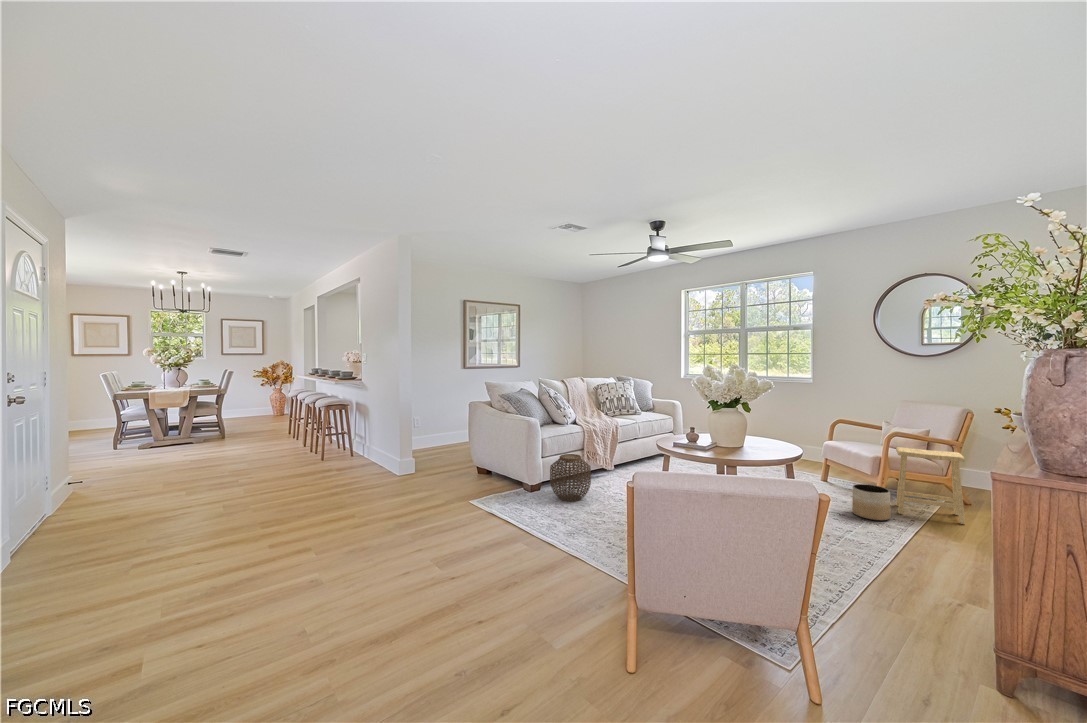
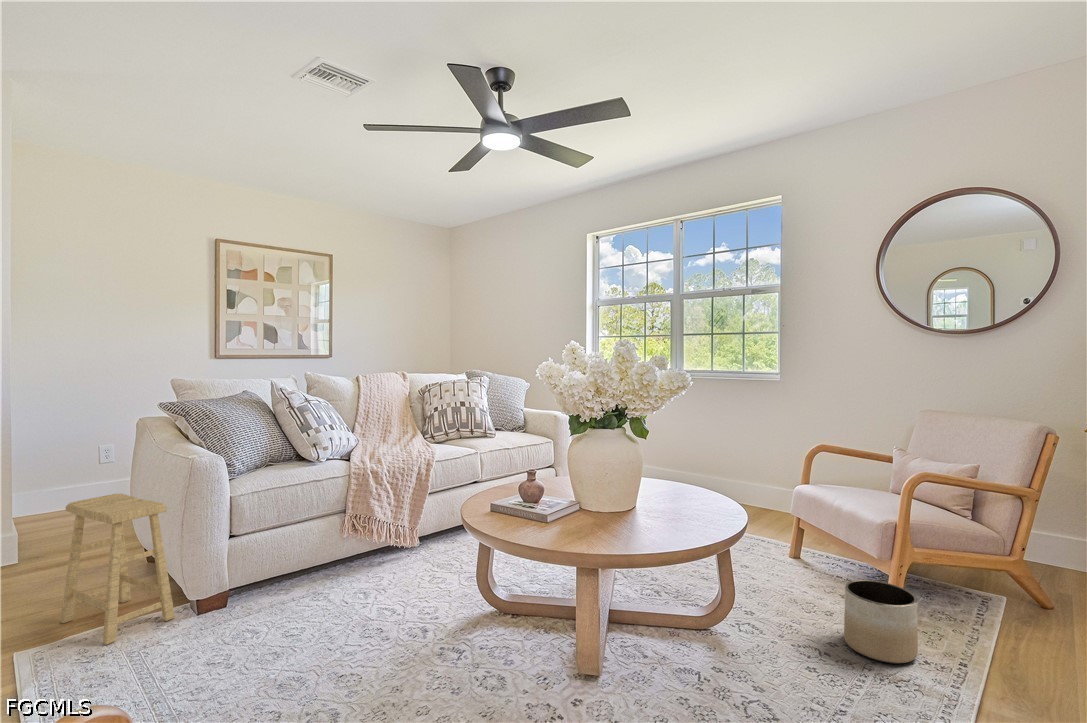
footstool: present [896,447,965,524] -> present [60,494,175,645]
woven basket: present [550,454,591,502] -> none [233,527,329,635]

